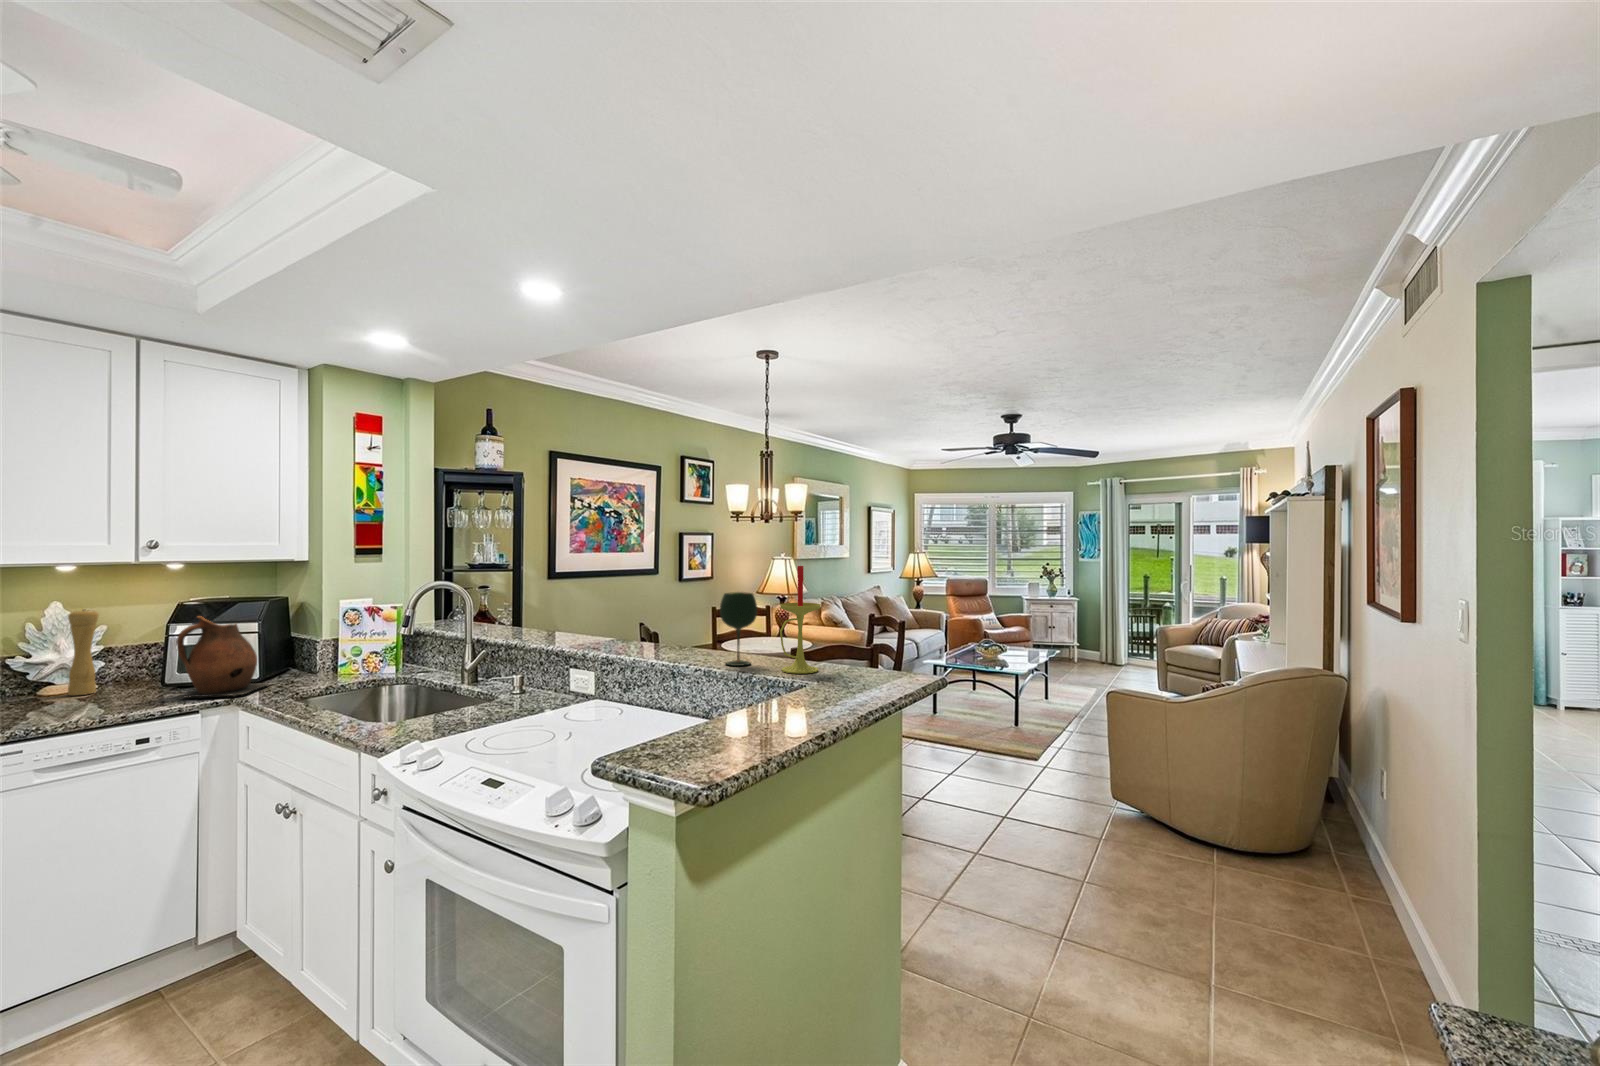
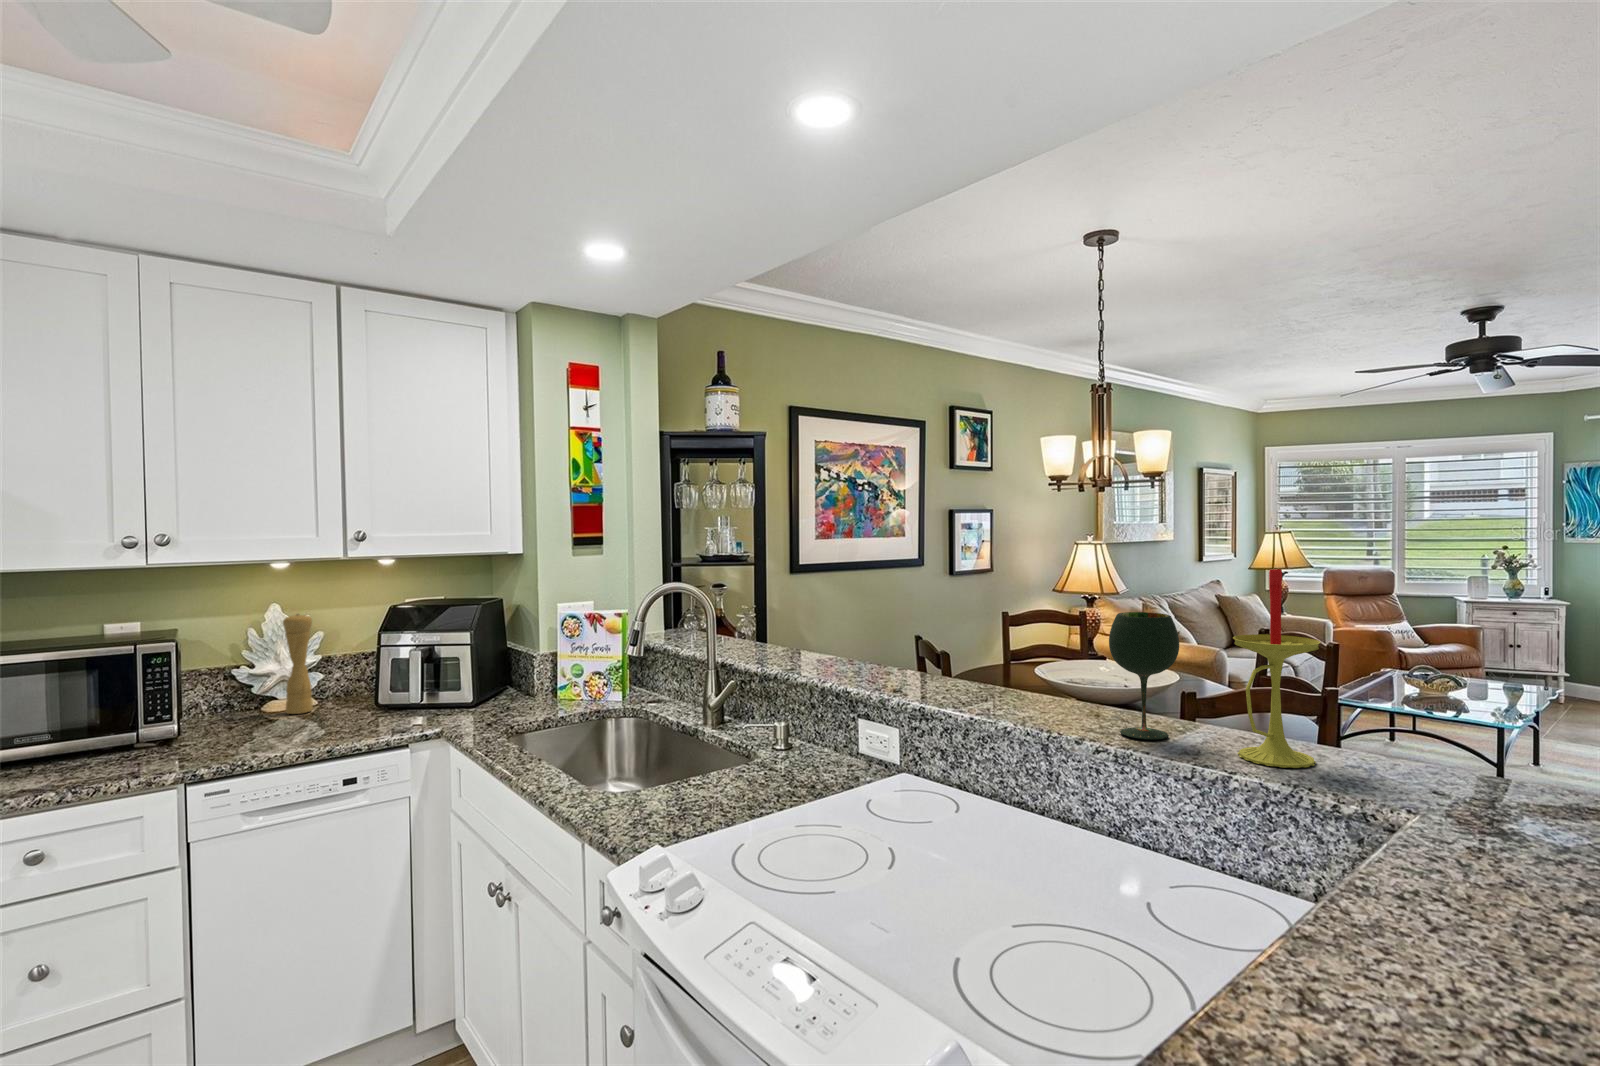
ceramic pitcher: present [176,616,269,697] -> none [385,625,485,728]

